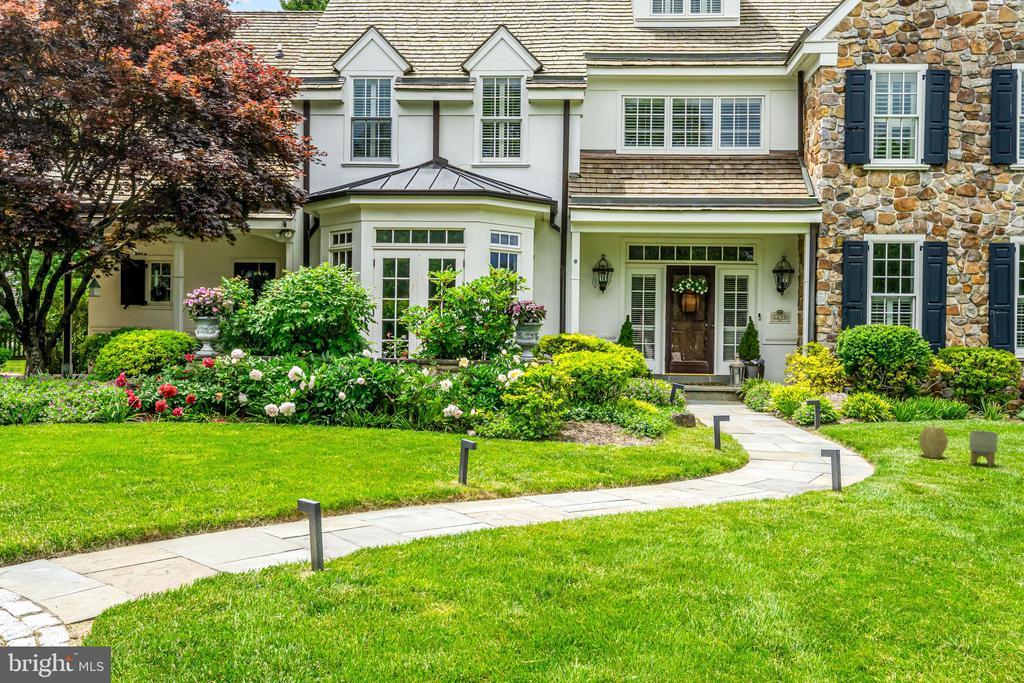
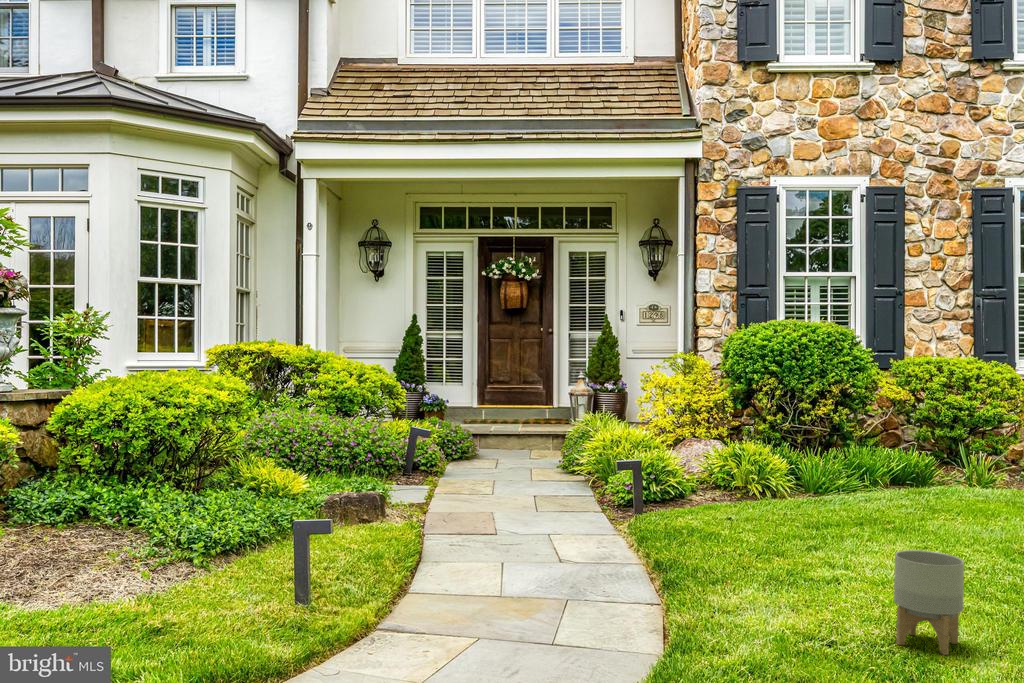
woven basket: present [919,426,948,458] -> none [781,532,848,616]

